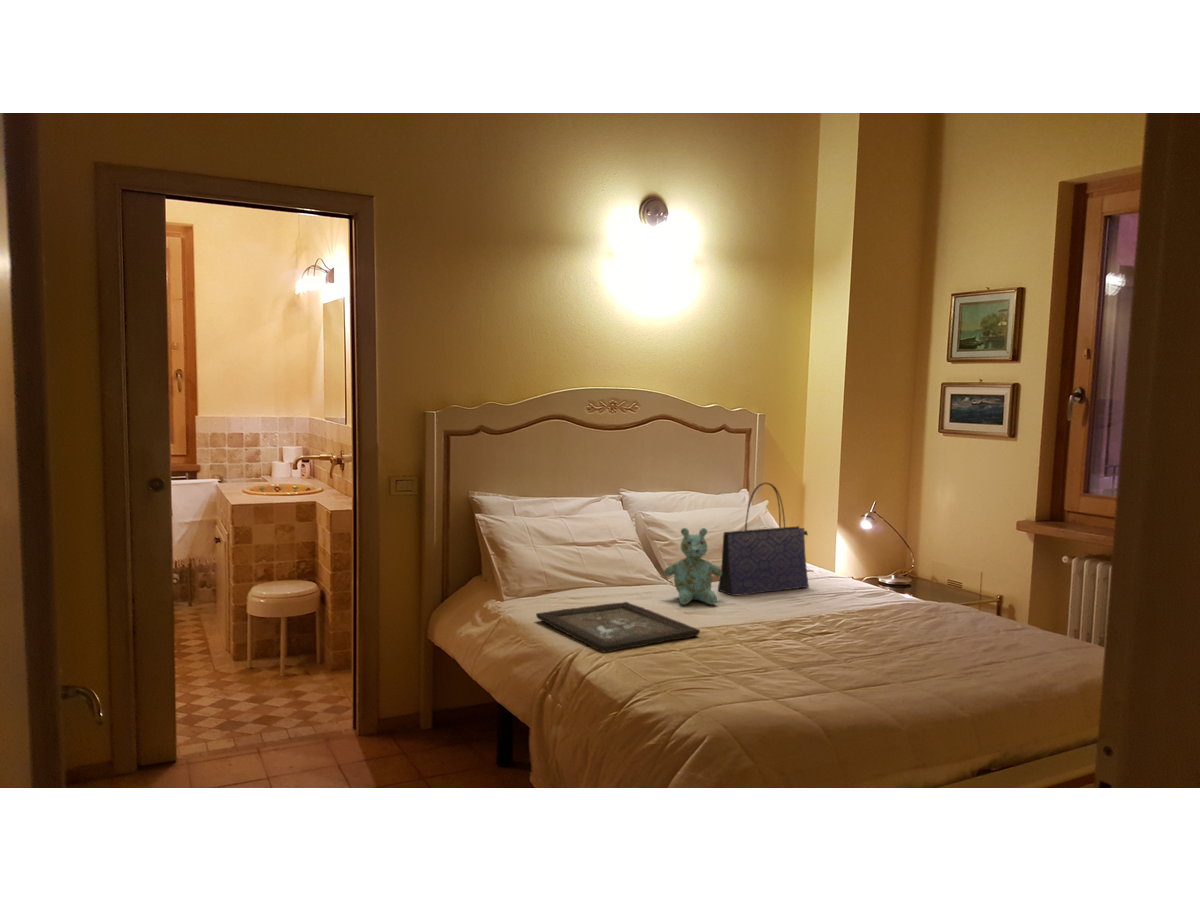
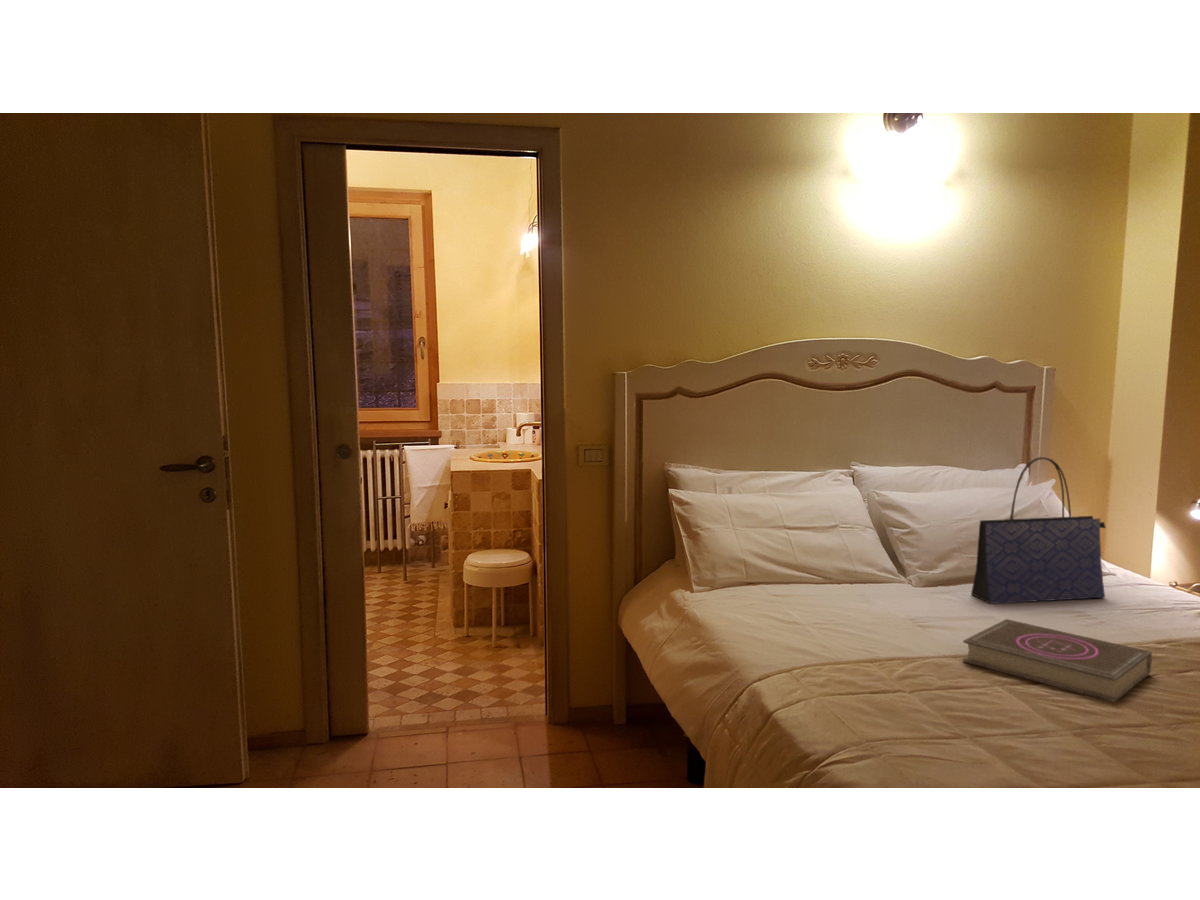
stuffed bear: present [664,528,722,605] -> none [894,514,975,615]
tray: present [536,602,700,652] -> none [720,604,928,675]
book: none [723,603,845,652] -> present [963,619,1152,702]

